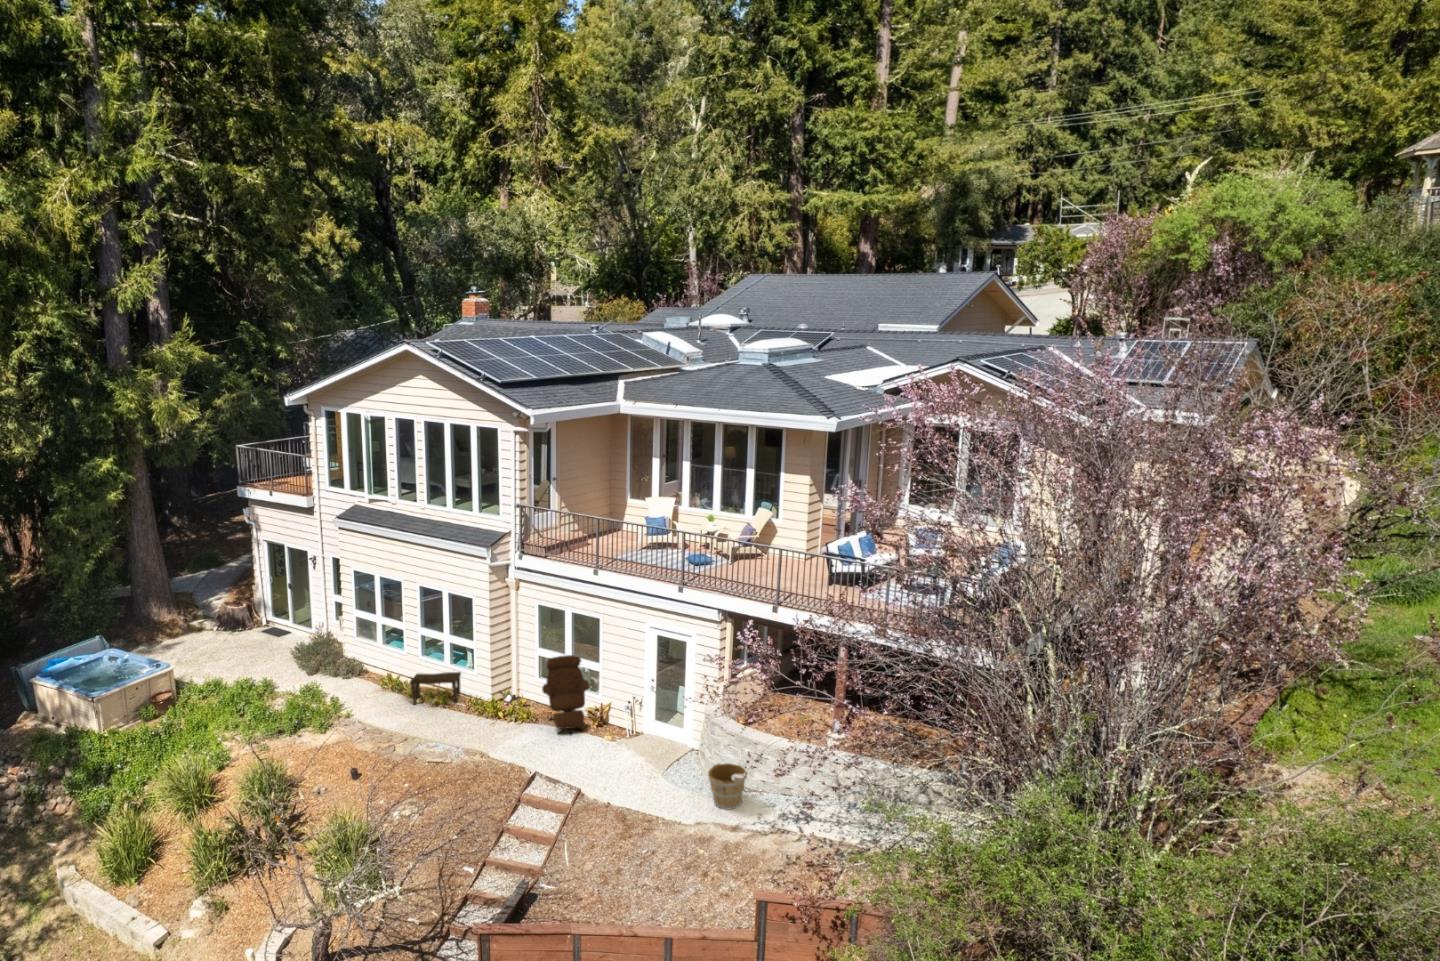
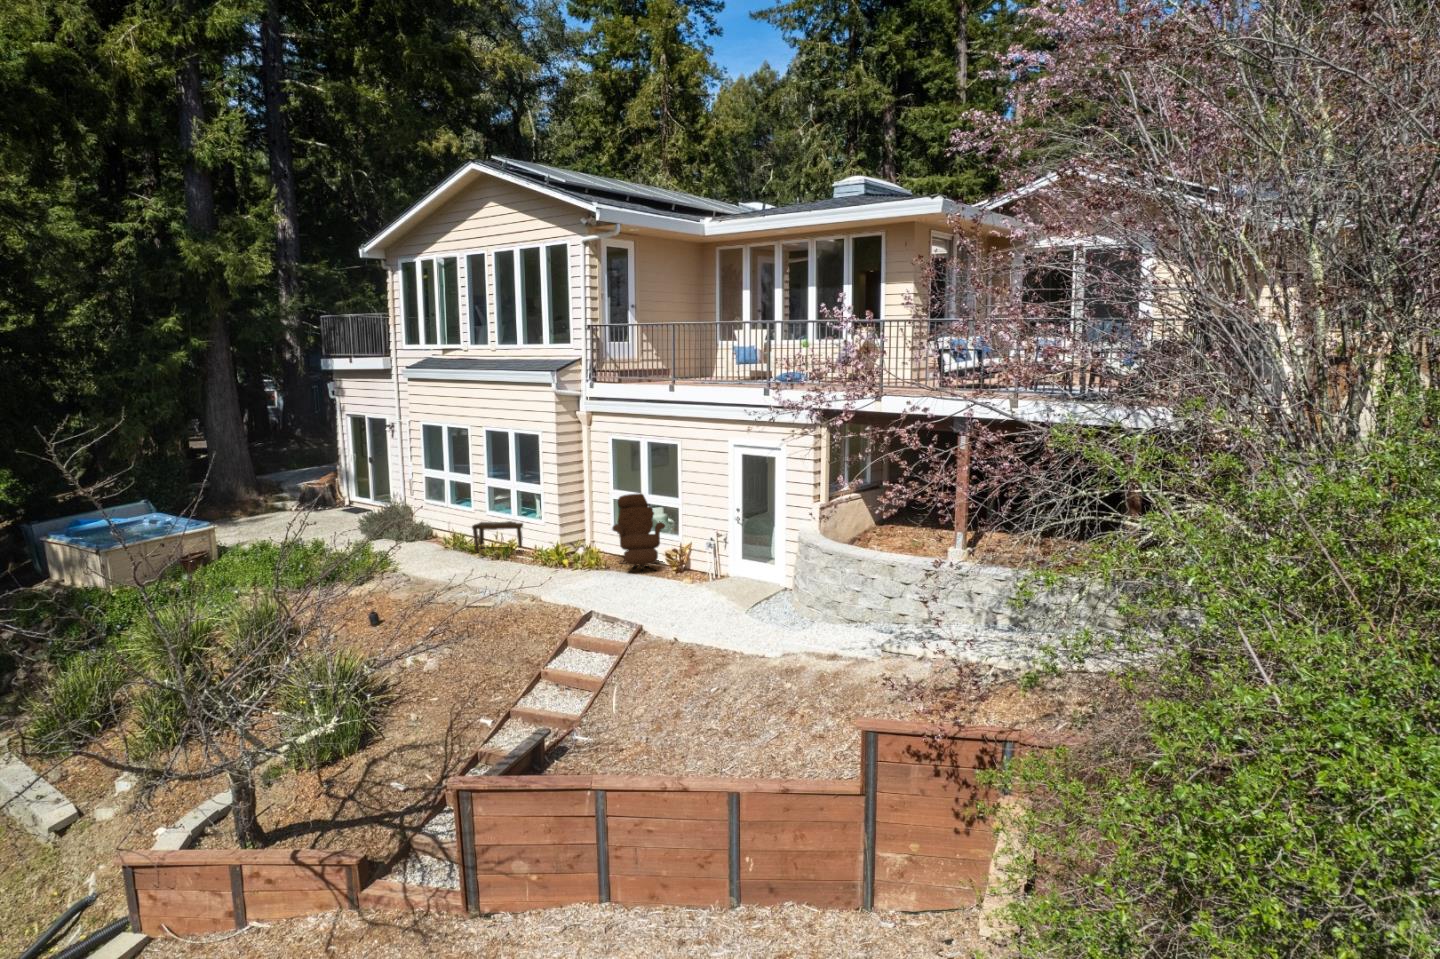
wooden bucket: present [708,763,747,810] -> none [802,578,852,630]

